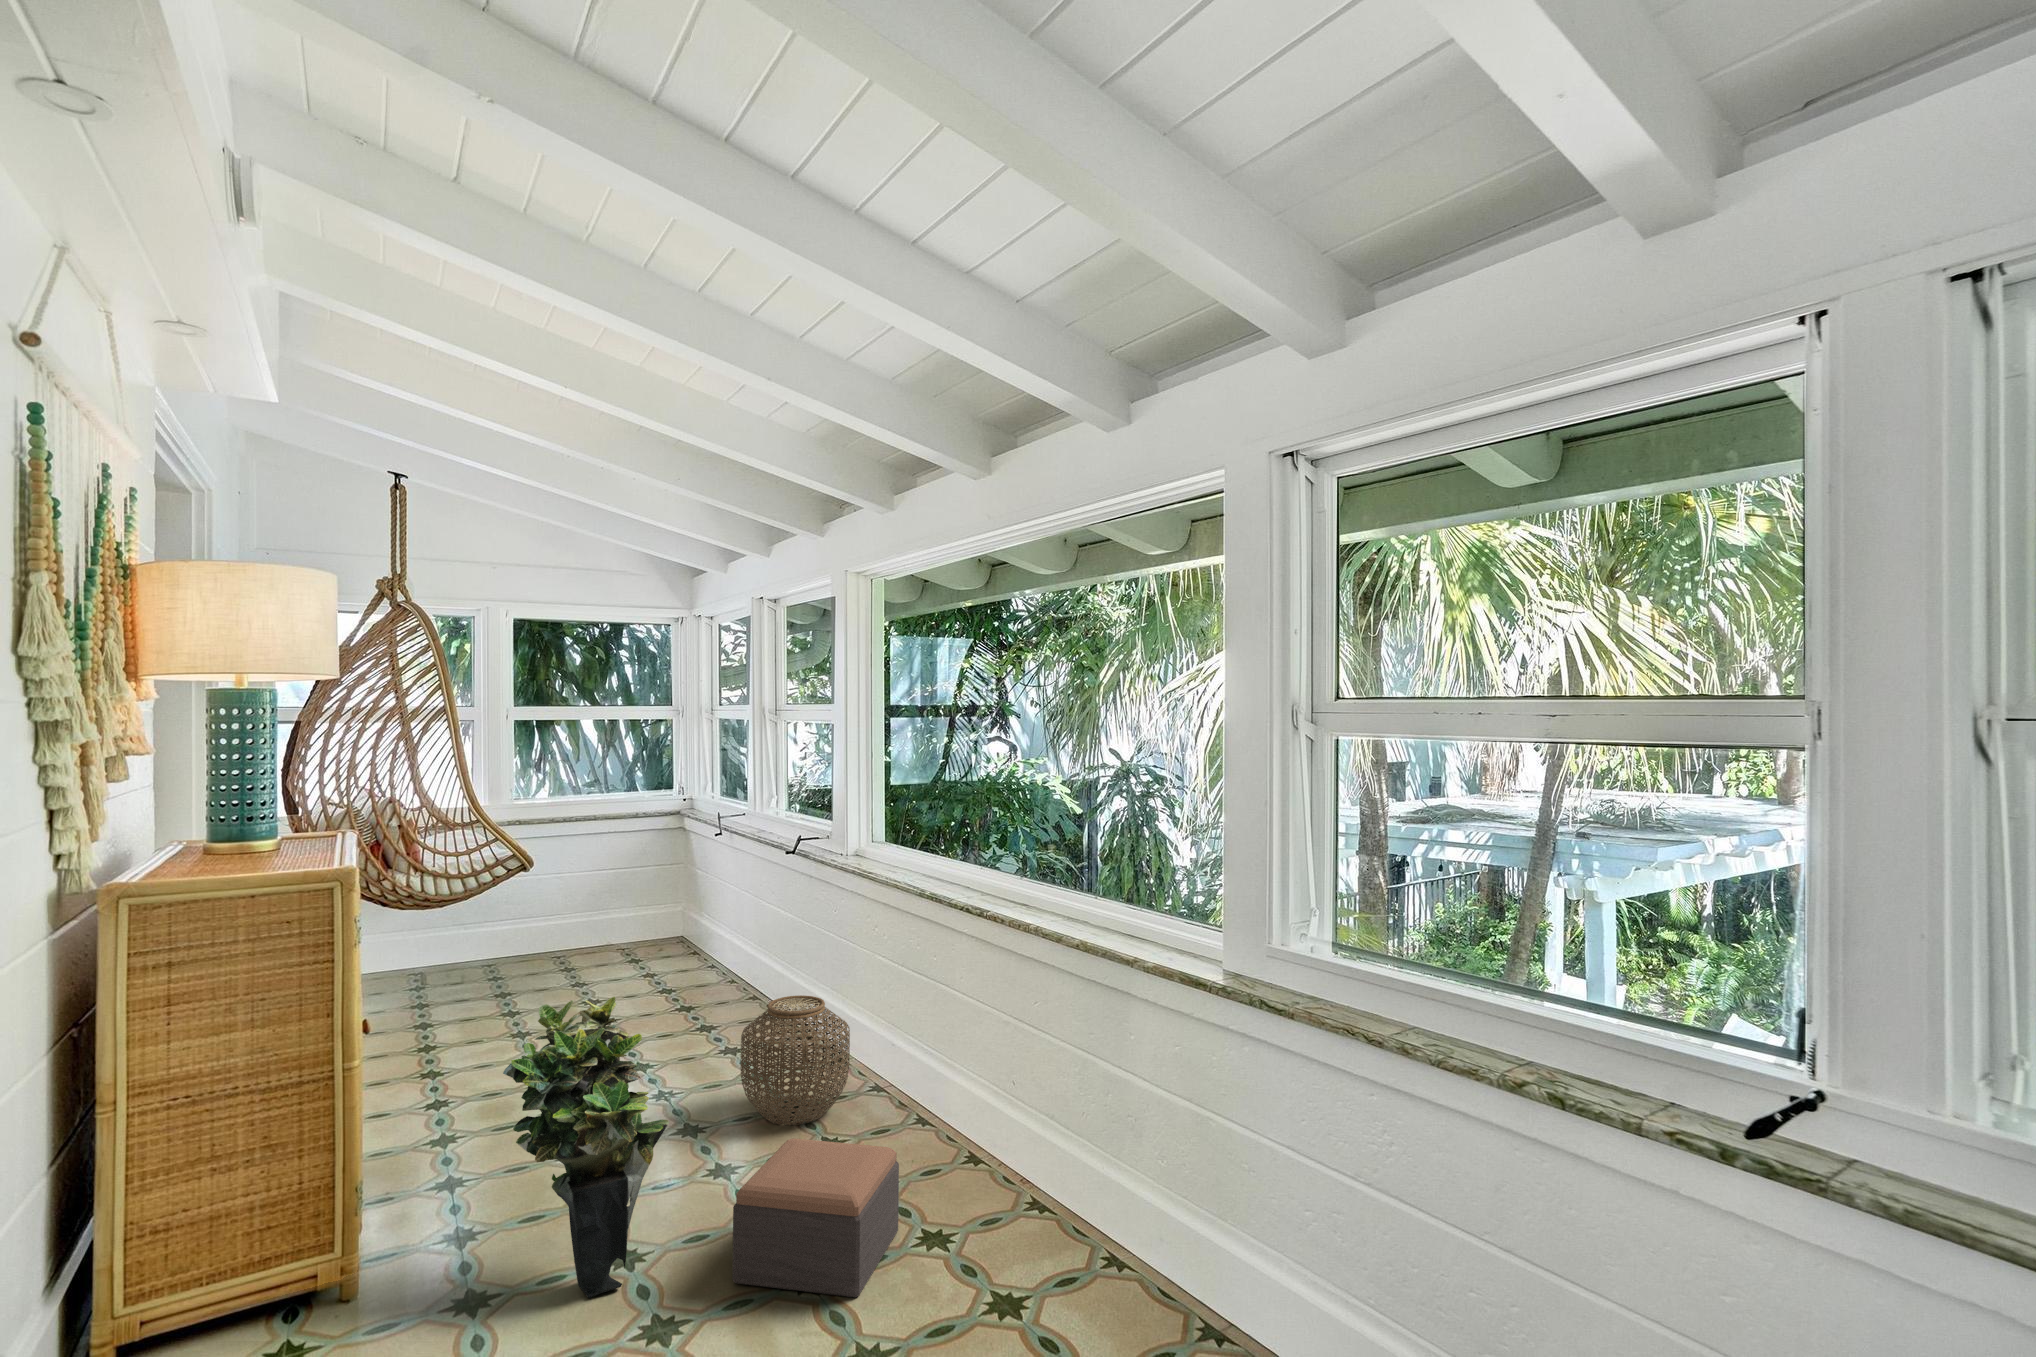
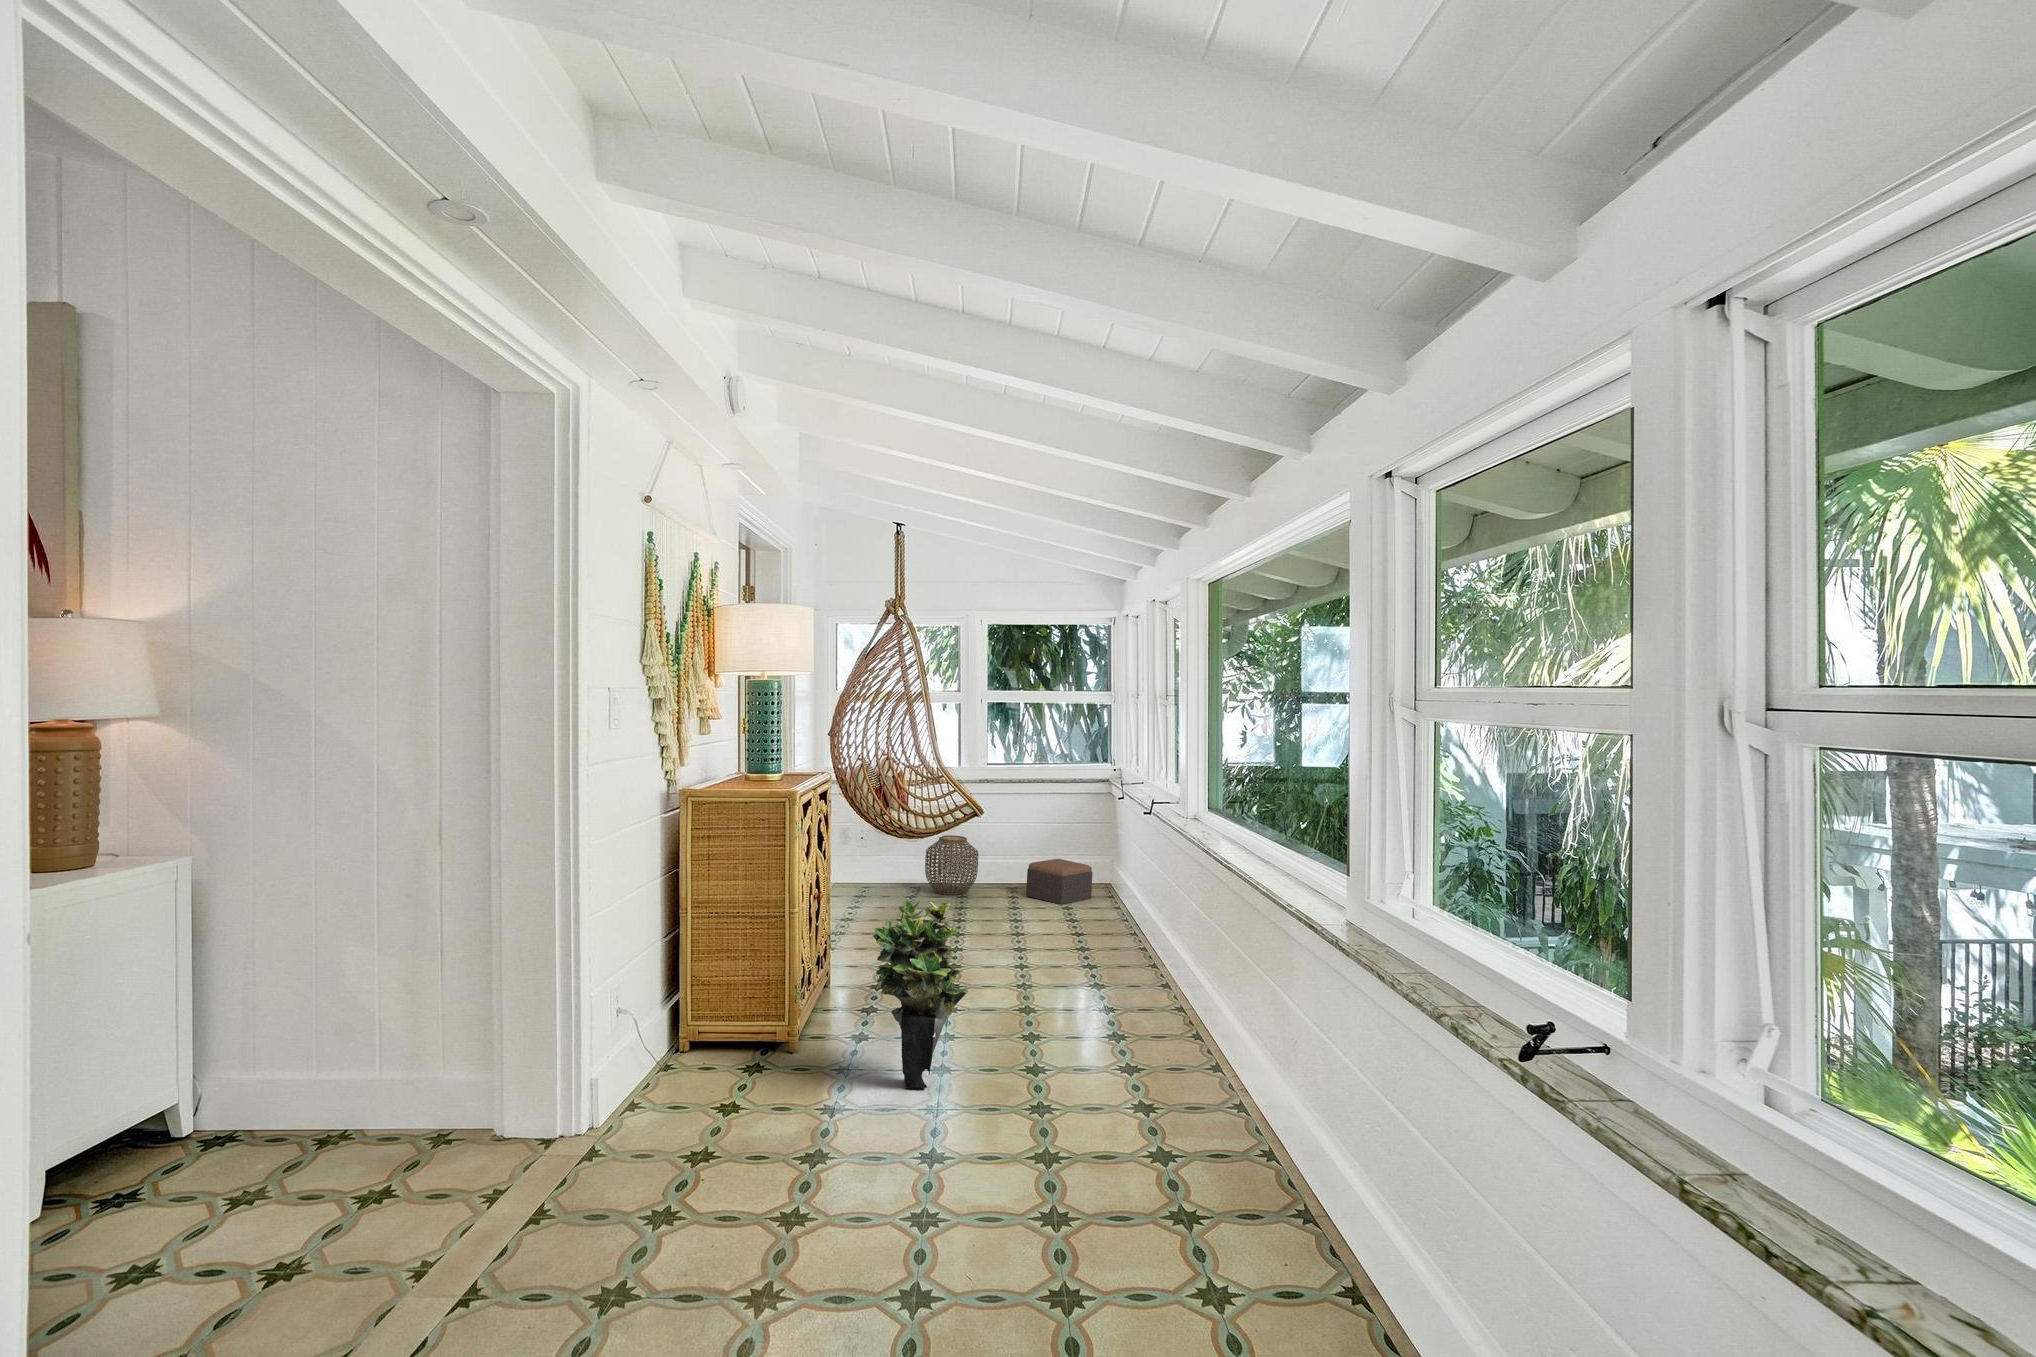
woven basket: present [741,995,850,1125] -> present [925,835,978,895]
footstool: present [732,1138,899,1298] -> present [1026,859,1093,905]

